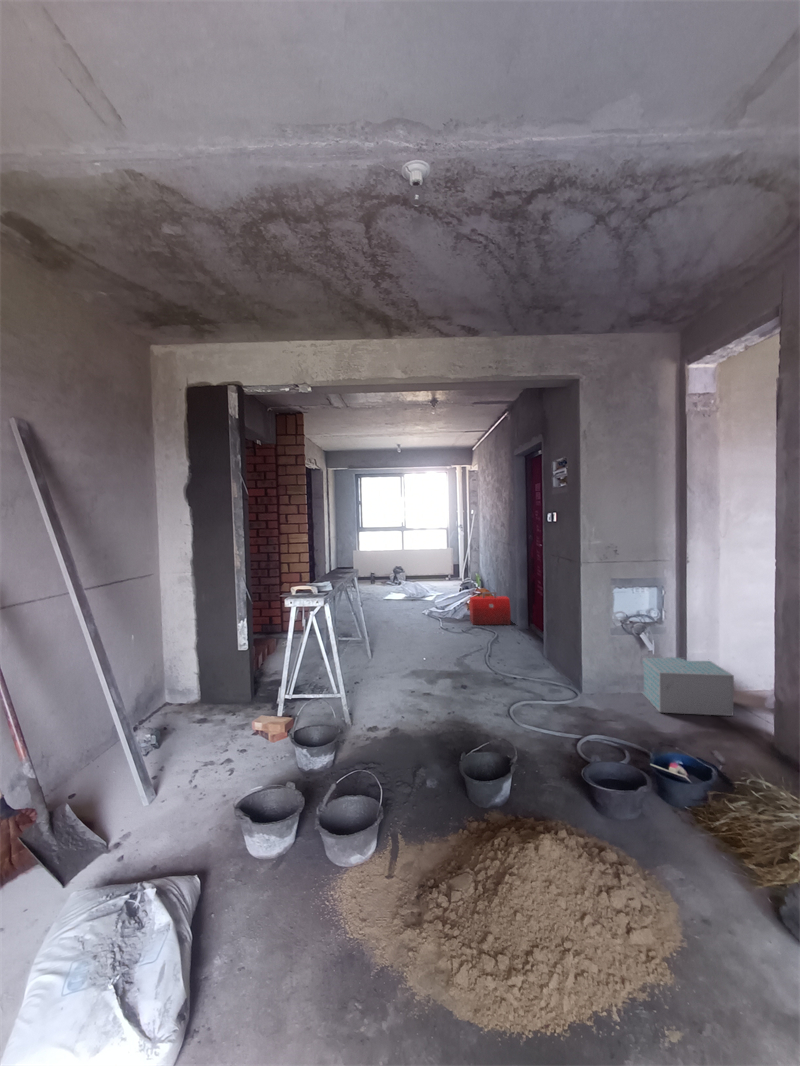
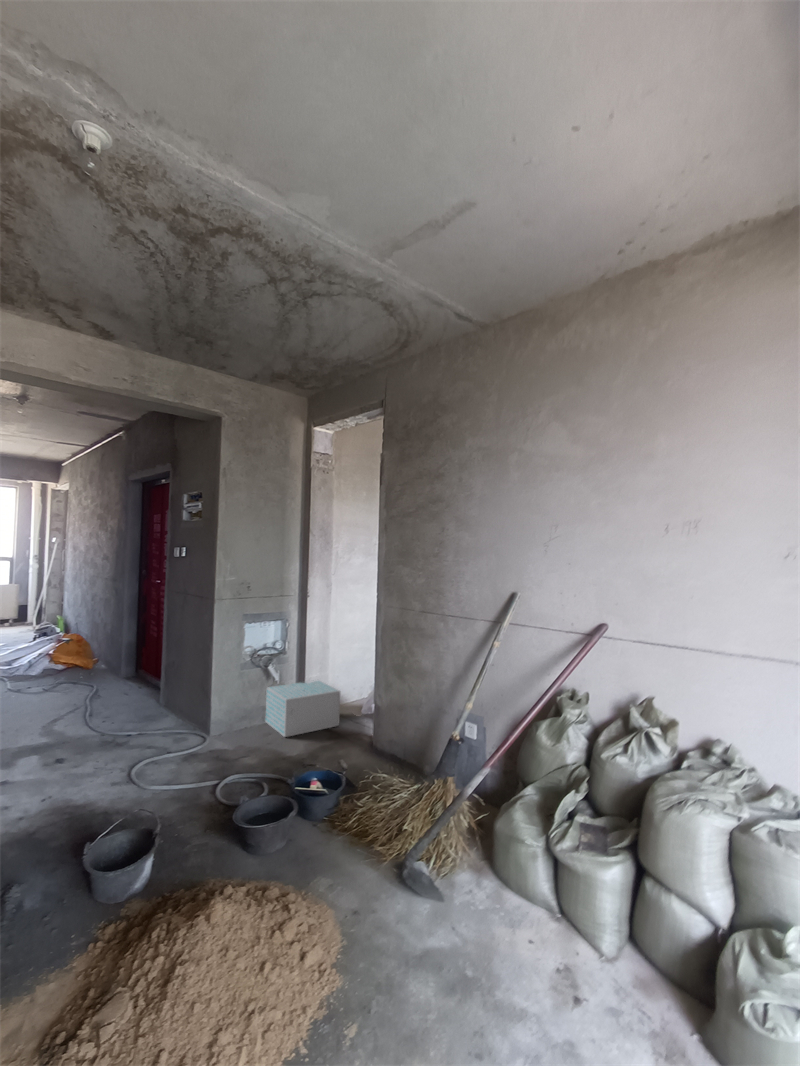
toolbox: present [470,592,511,625] -> none [54,637,114,682]

